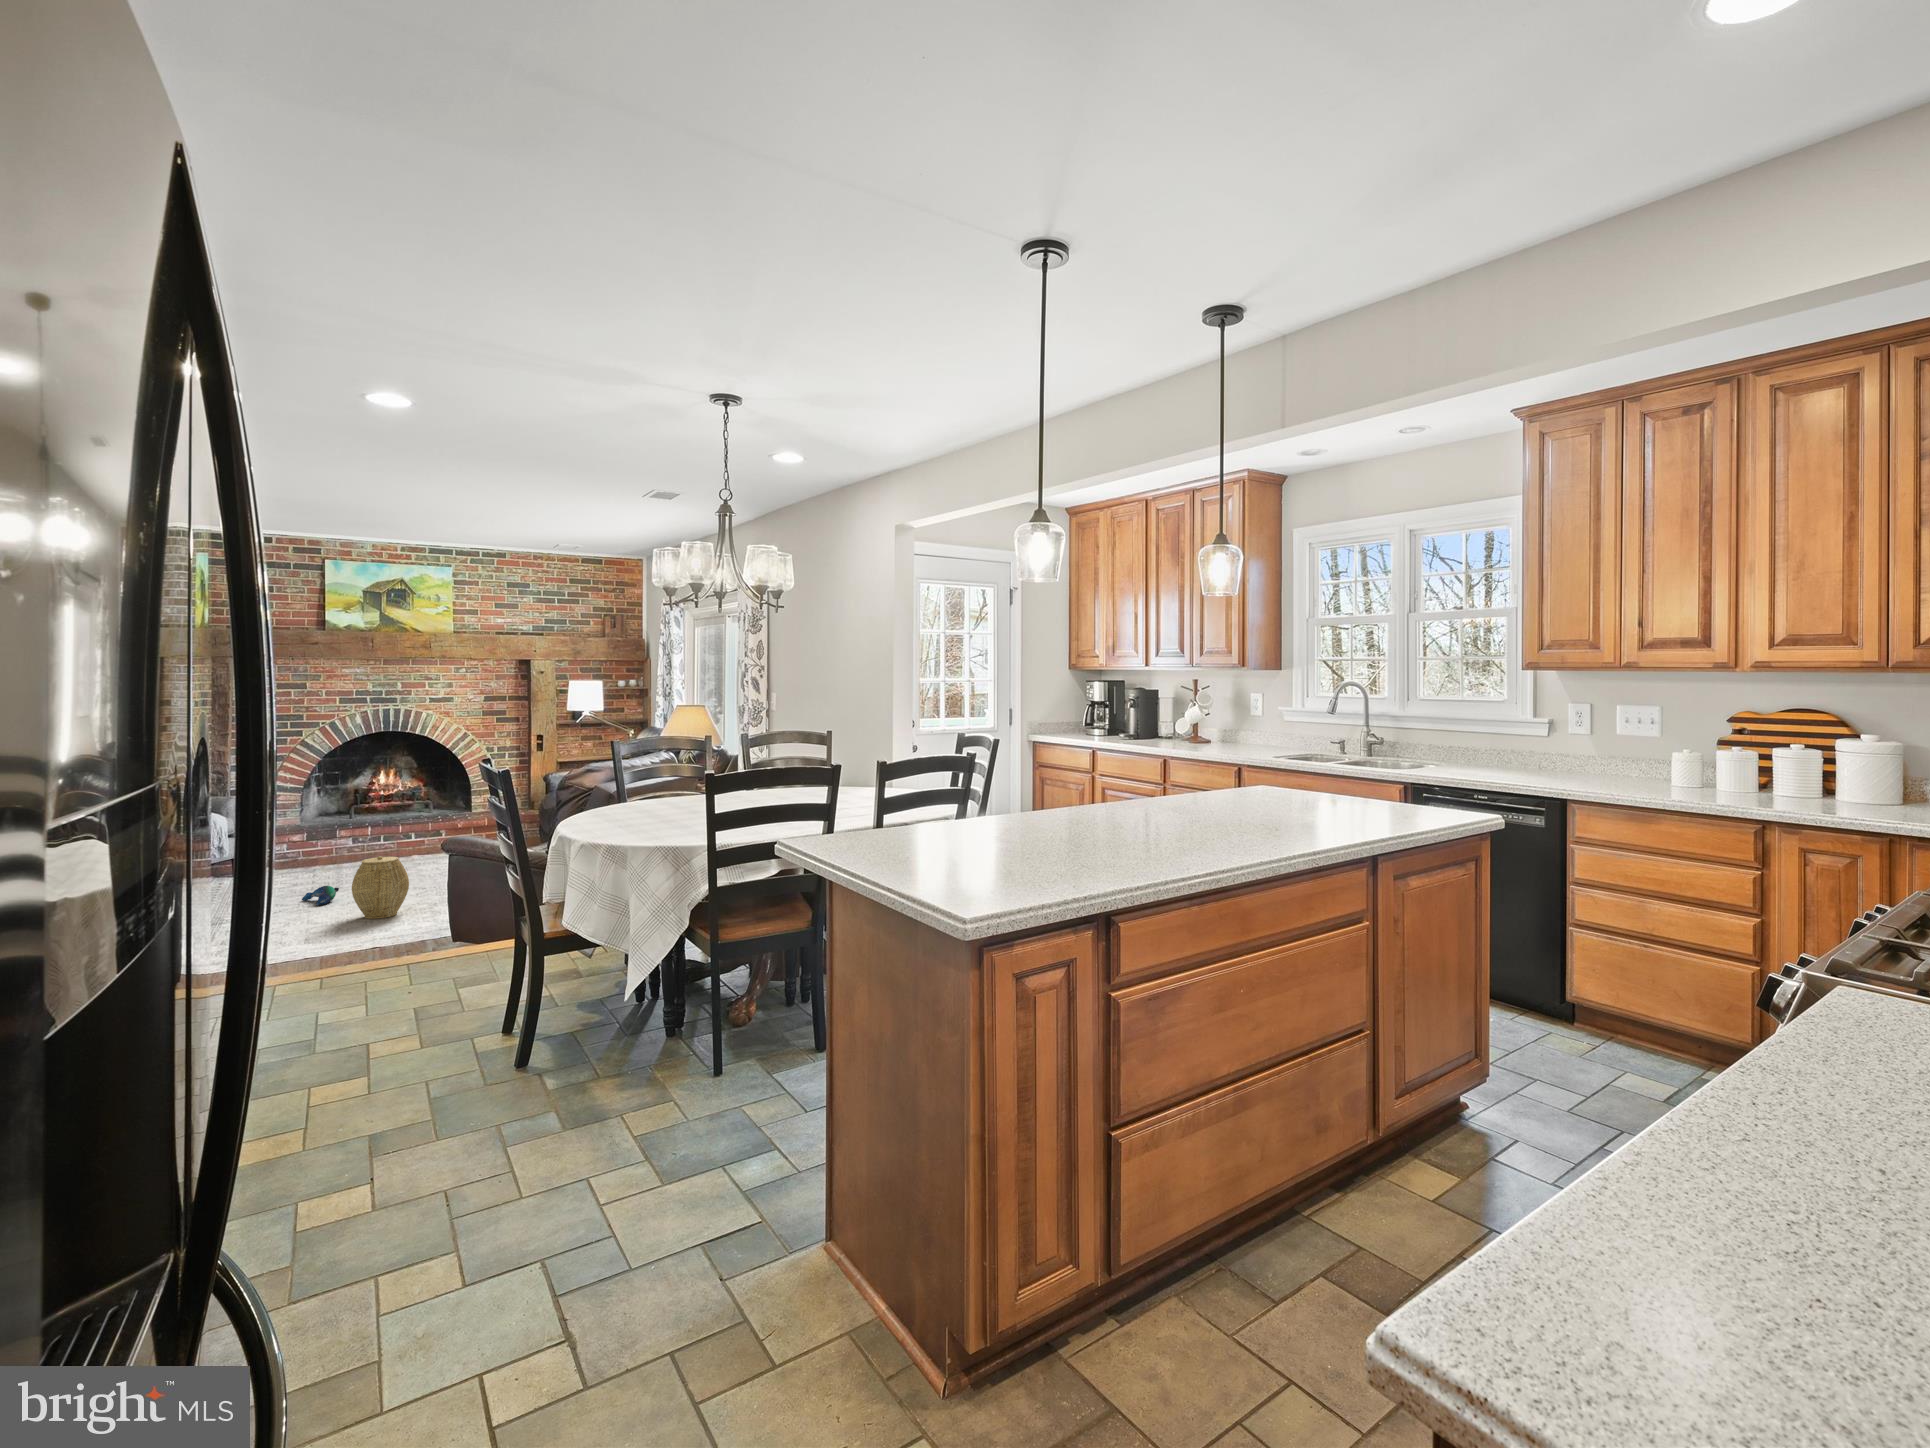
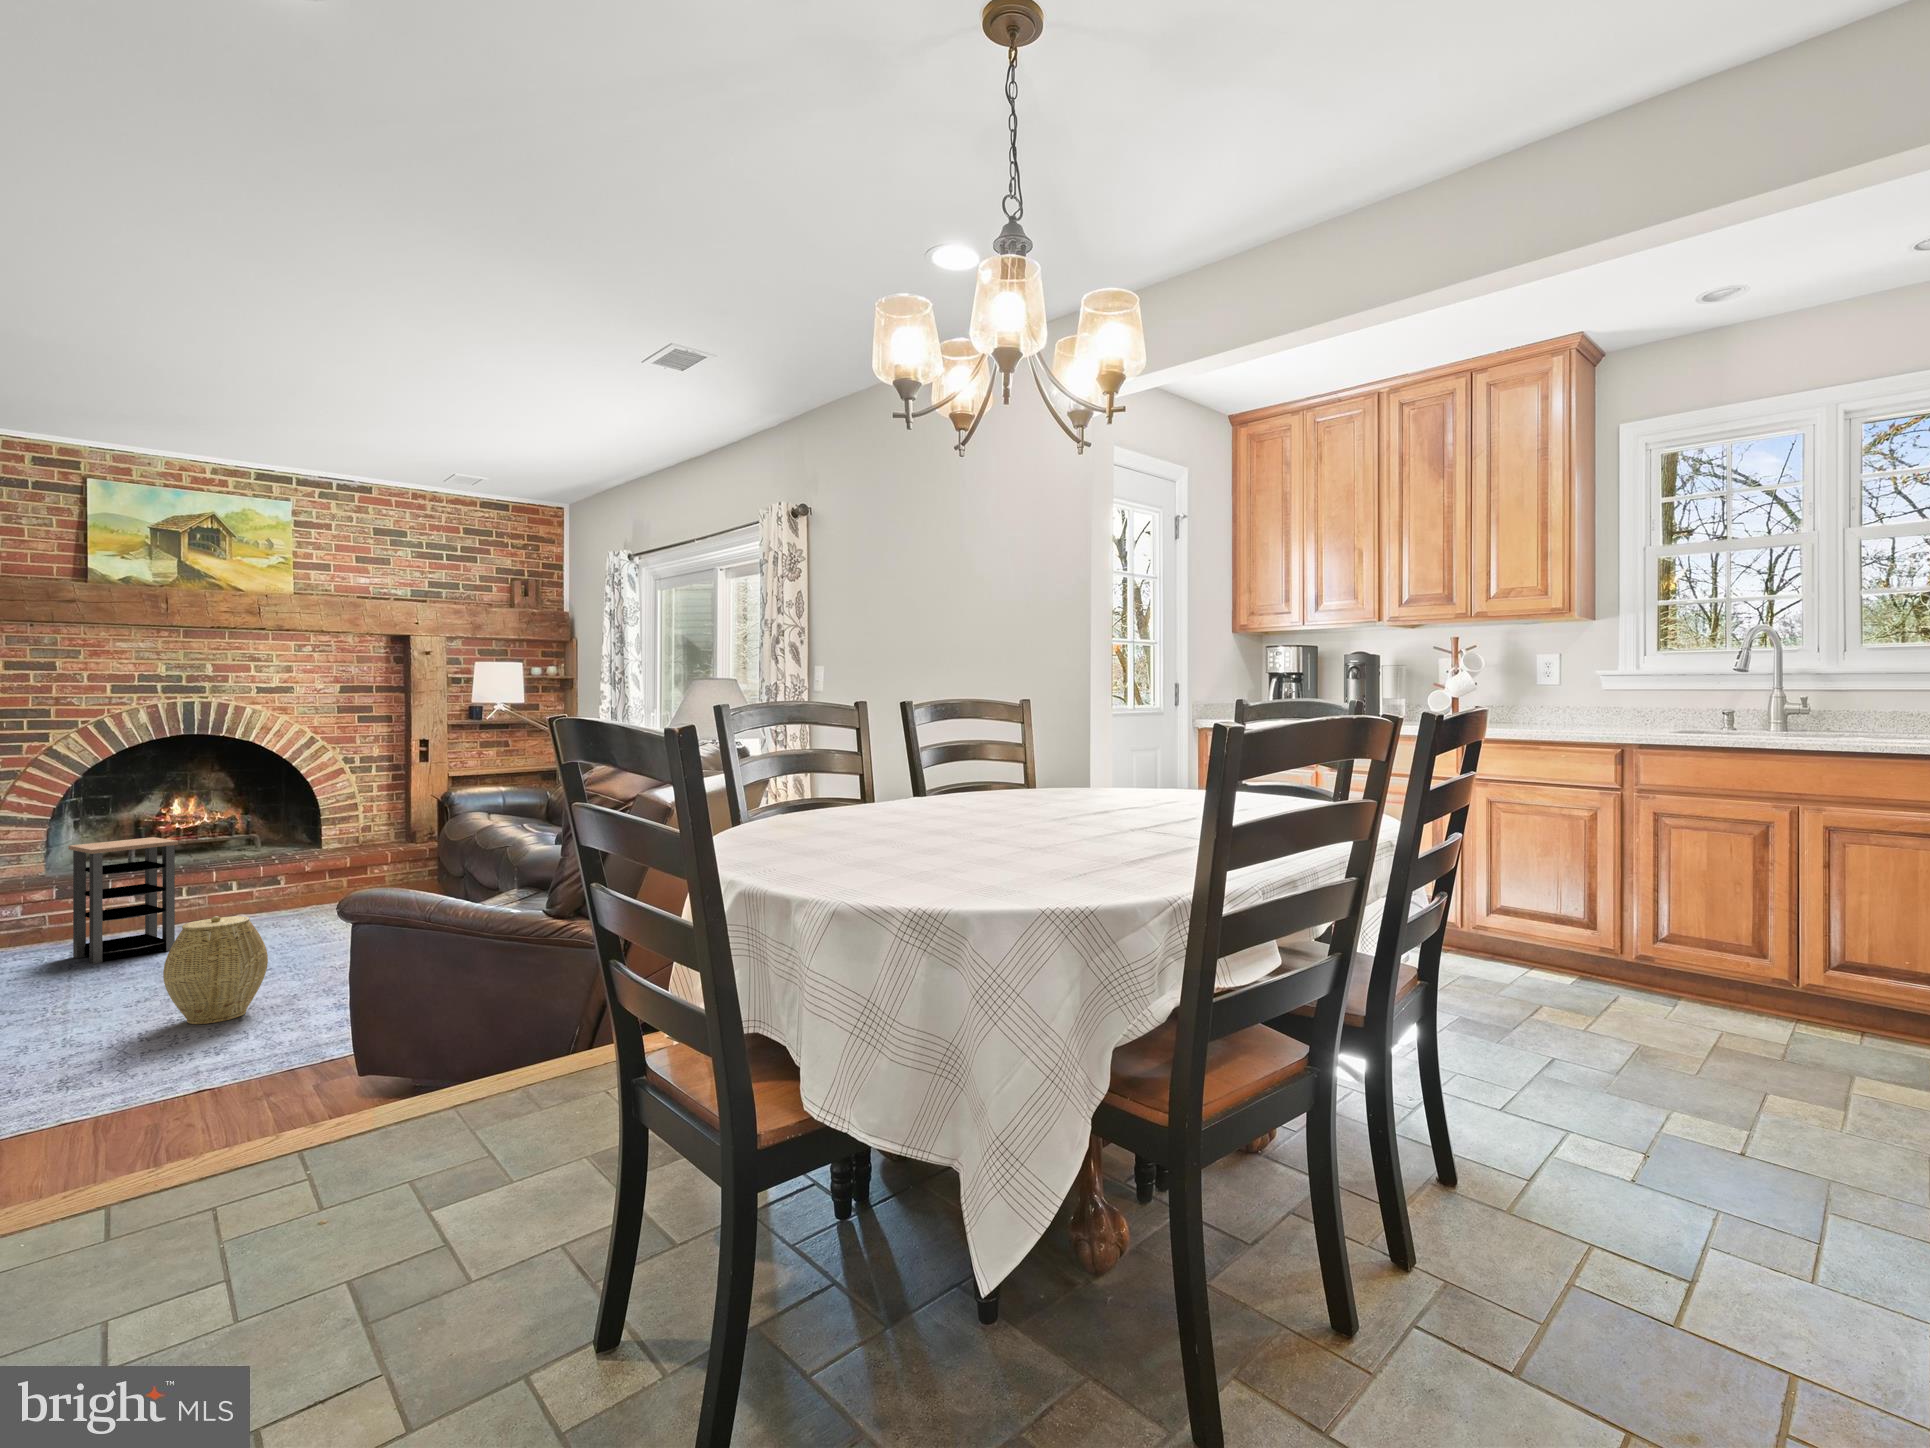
side table: none [311,802,373,882] -> present [68,837,178,964]
plush toy: present [302,886,339,906] -> none [58,971,129,1006]

